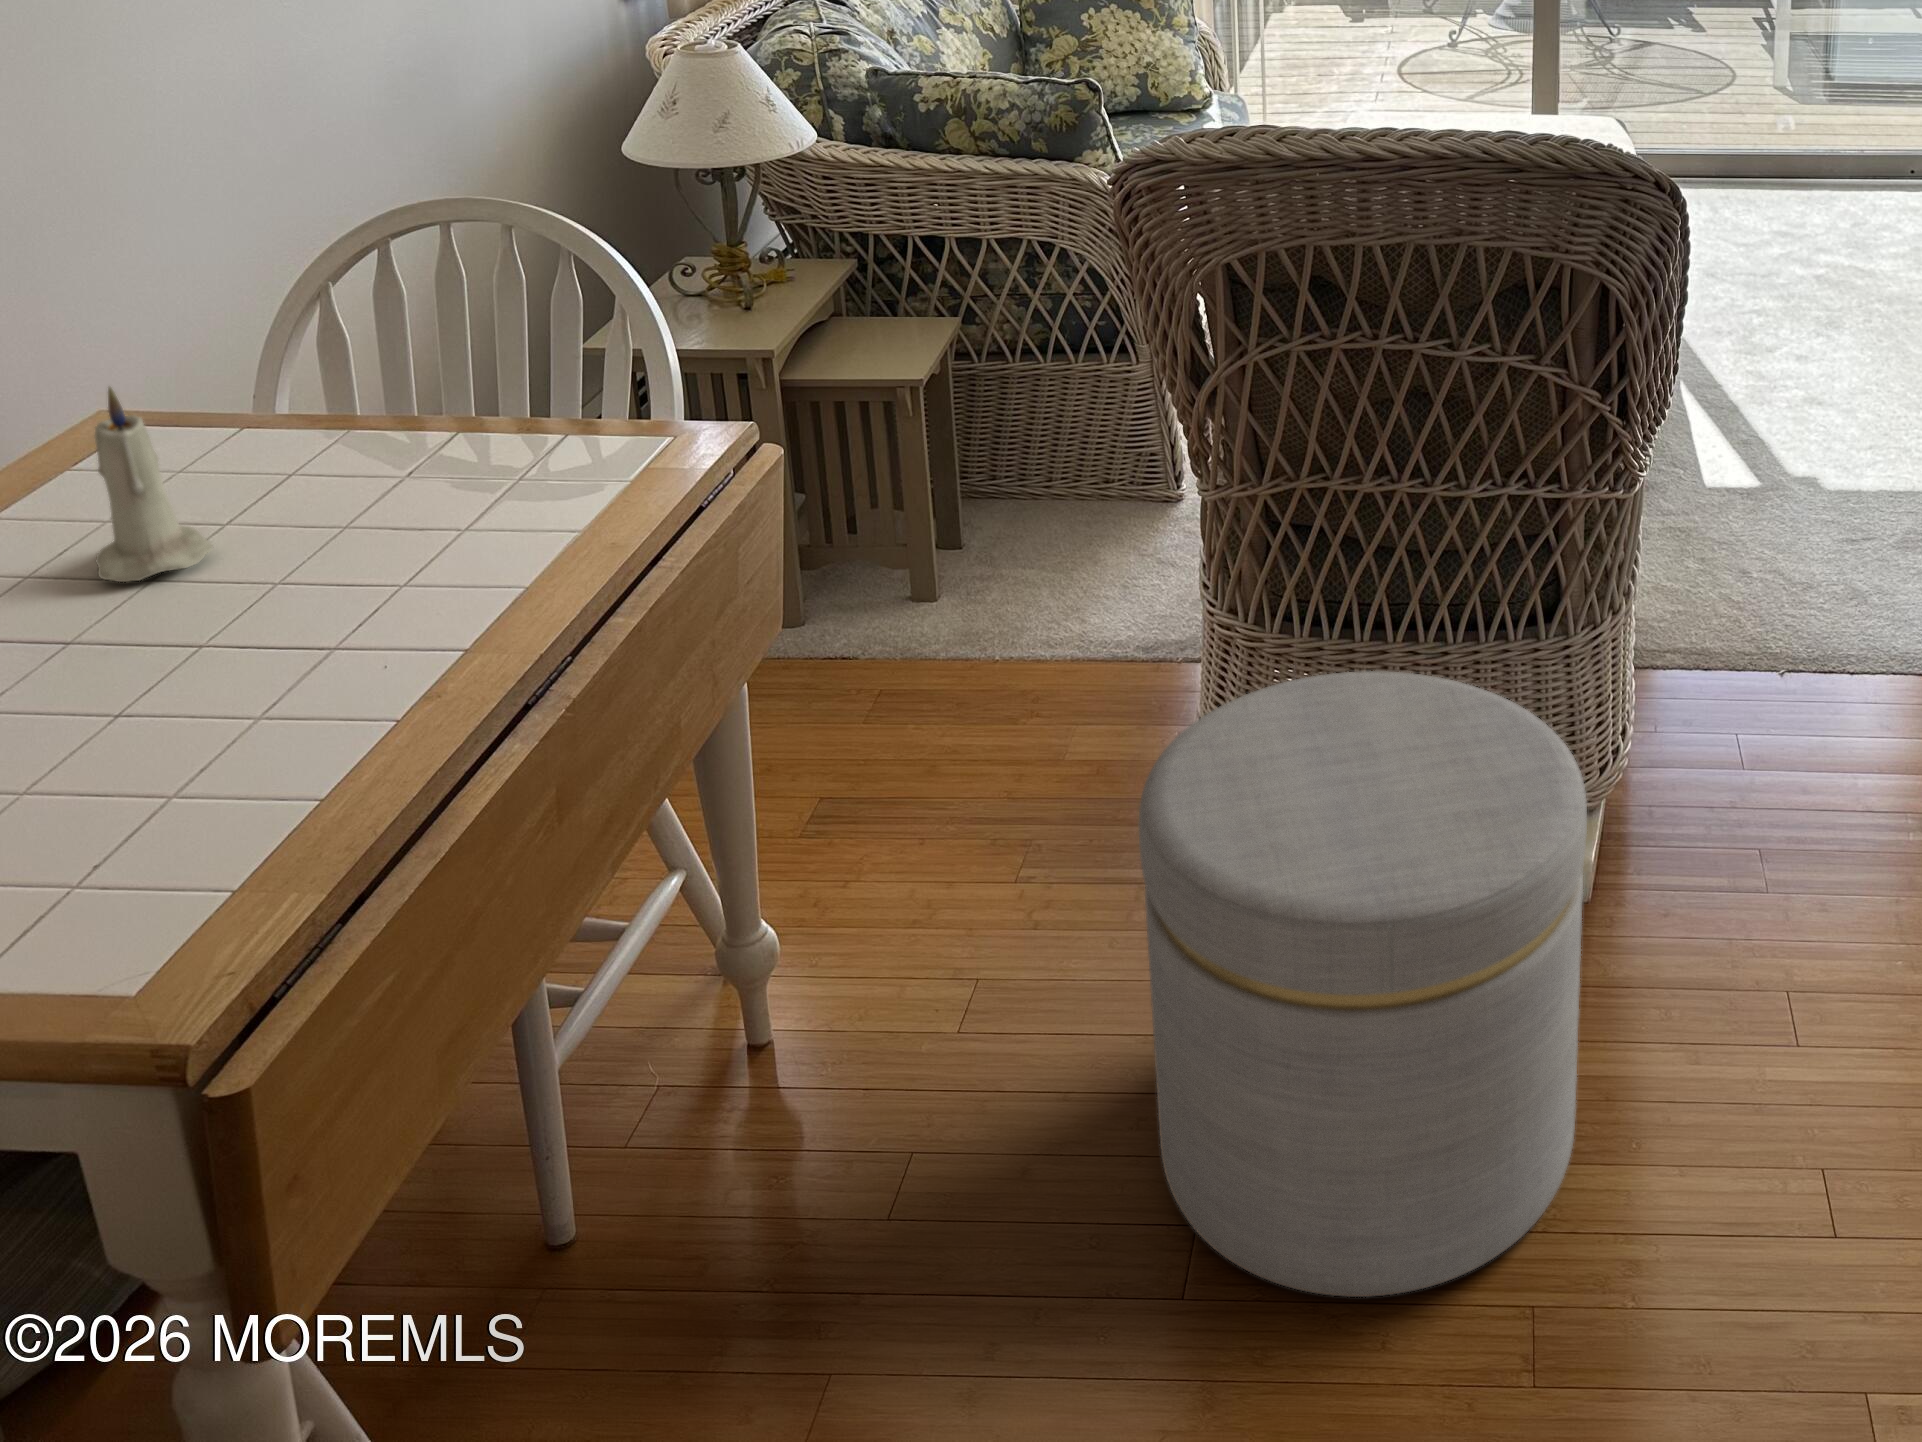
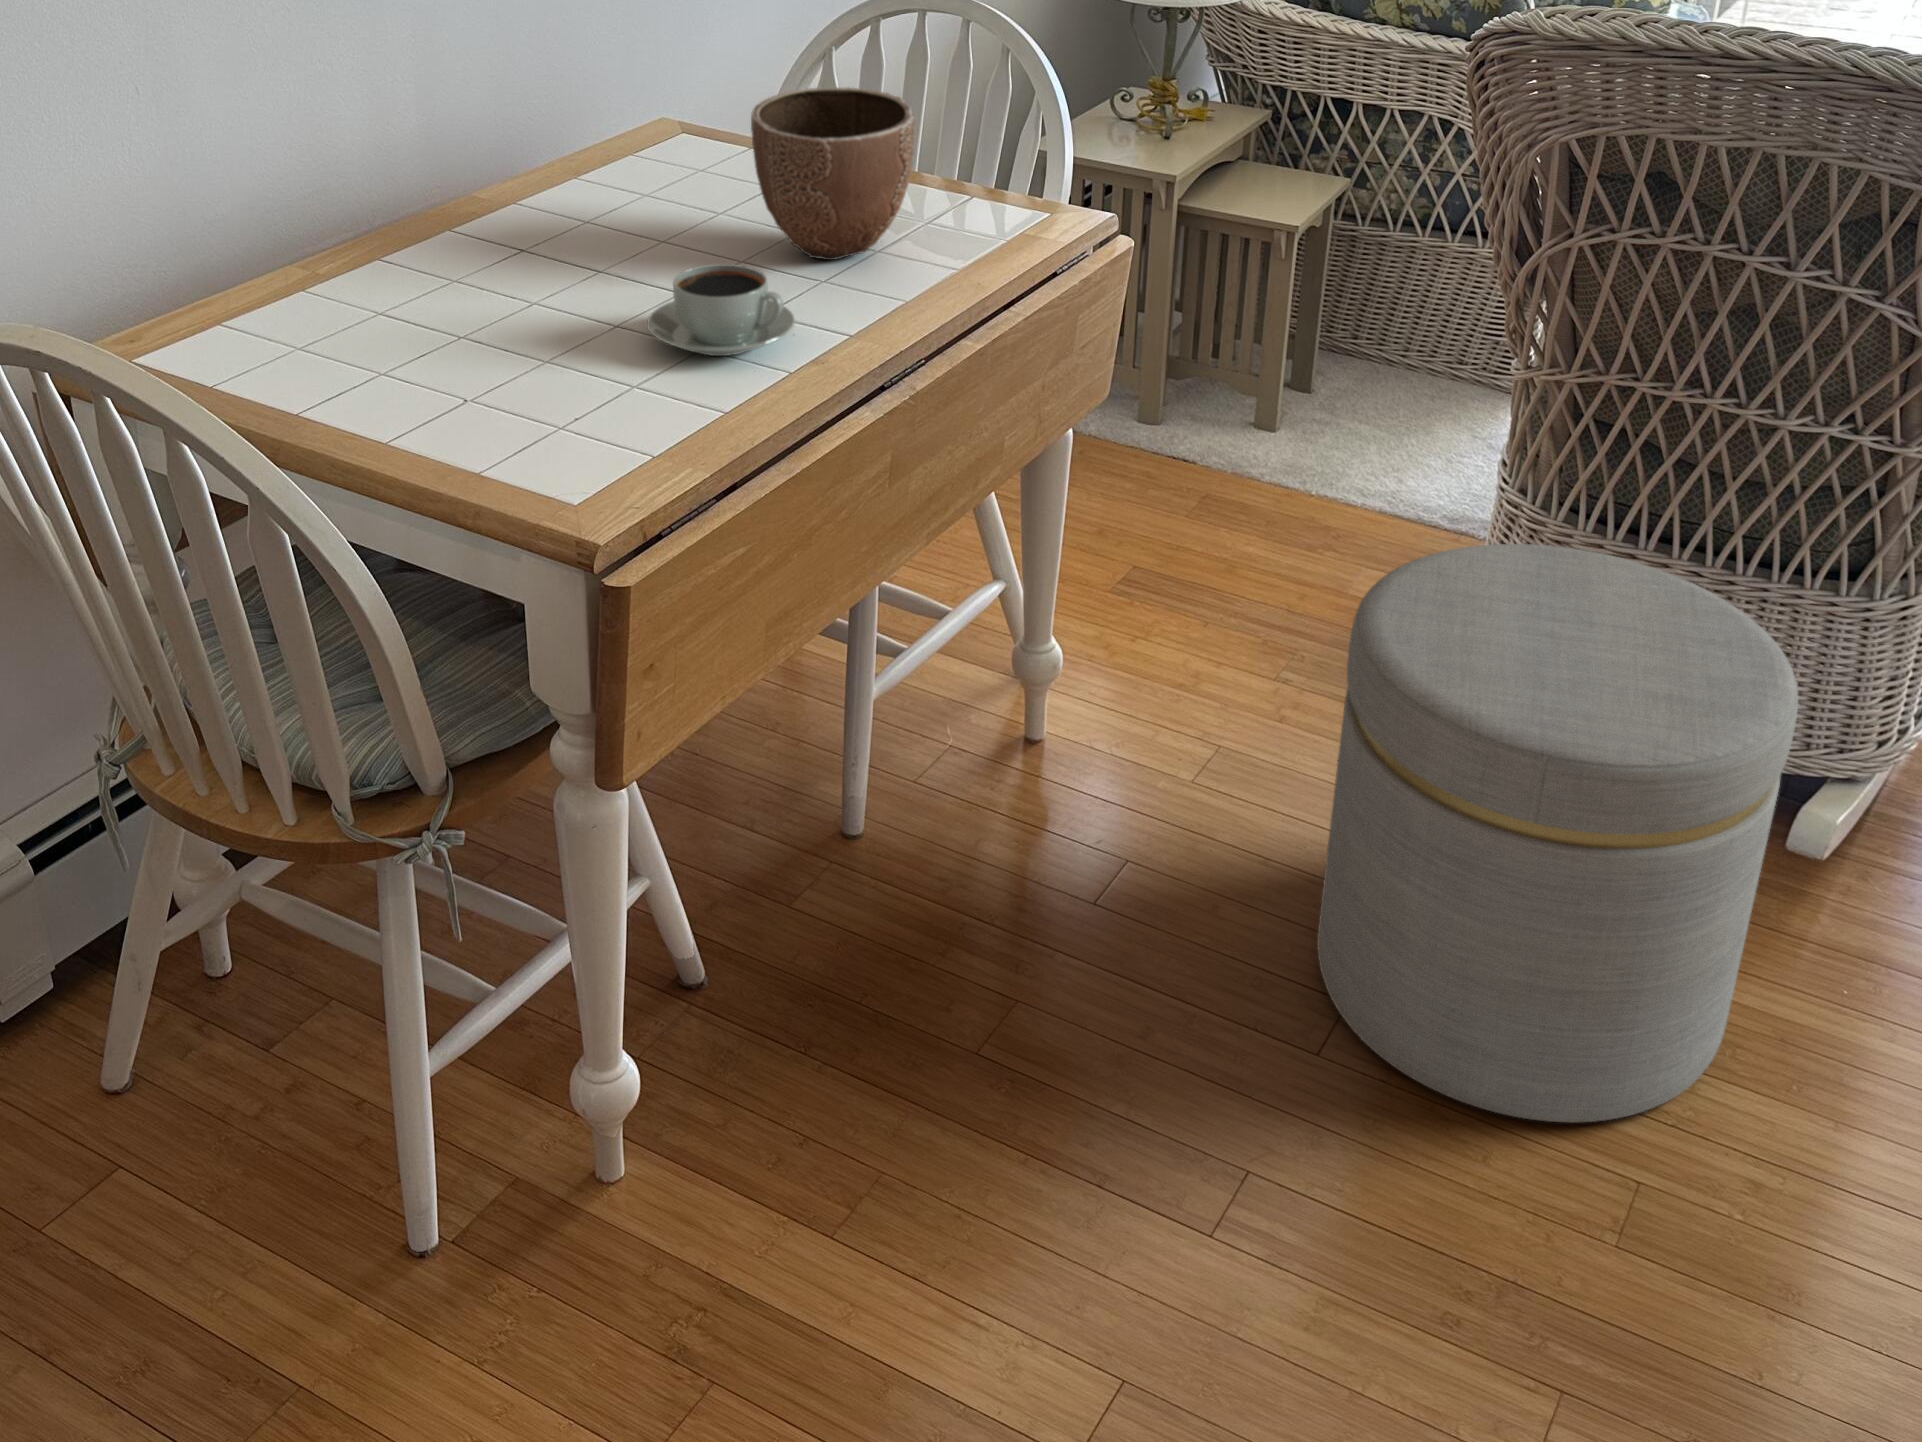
decorative bowl: none [245,358,493,585] -> present [751,87,915,260]
candle: present [95,387,213,582] -> none [645,72,718,221]
coffee cup: none [147,636,380,777] -> present [647,264,795,356]

